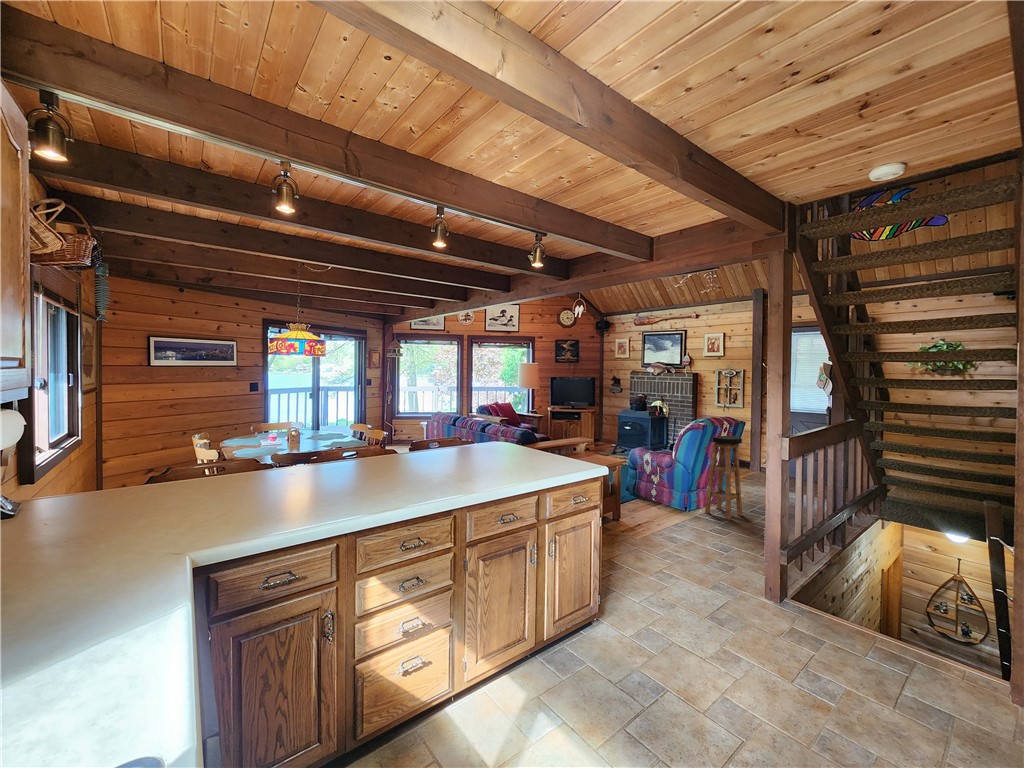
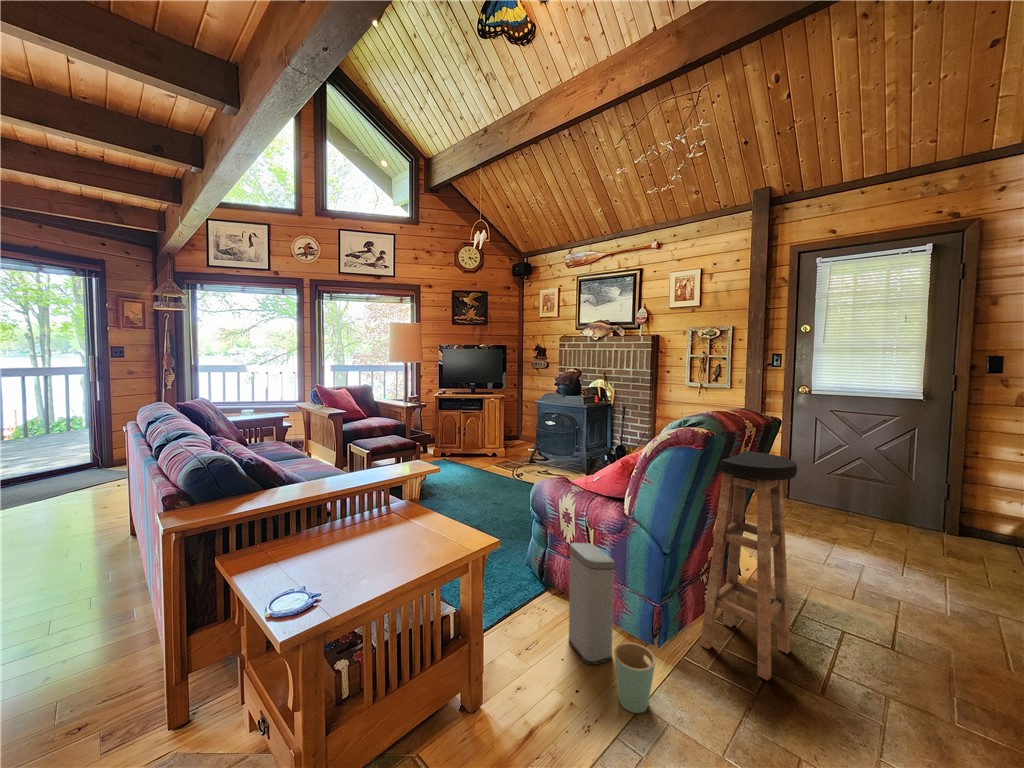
trash can: none [650,470,684,522] -> present [569,543,655,713]

